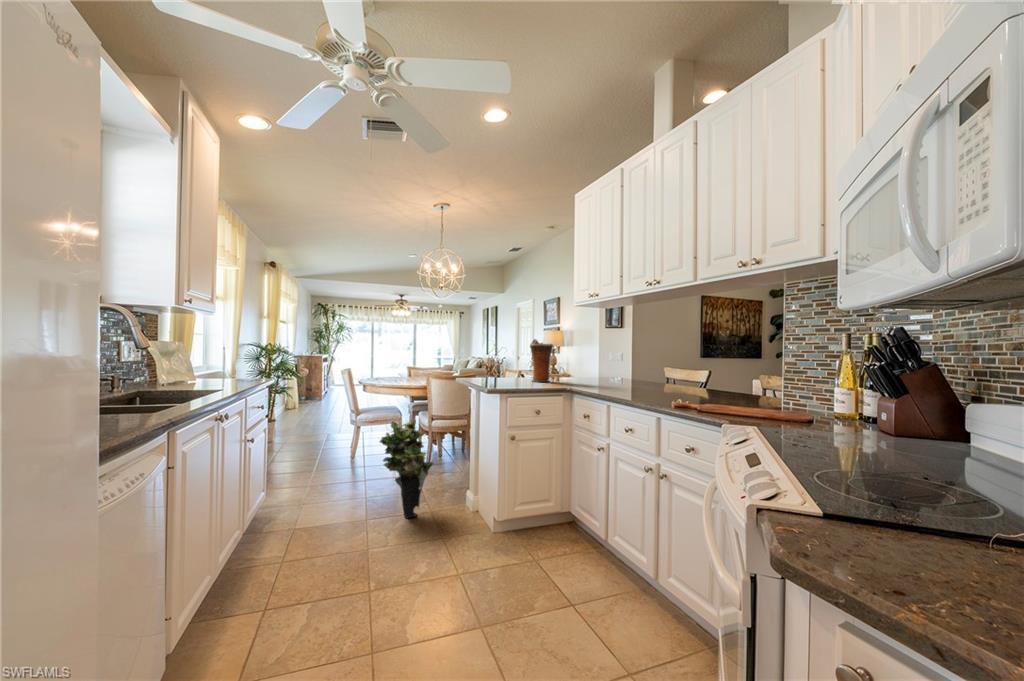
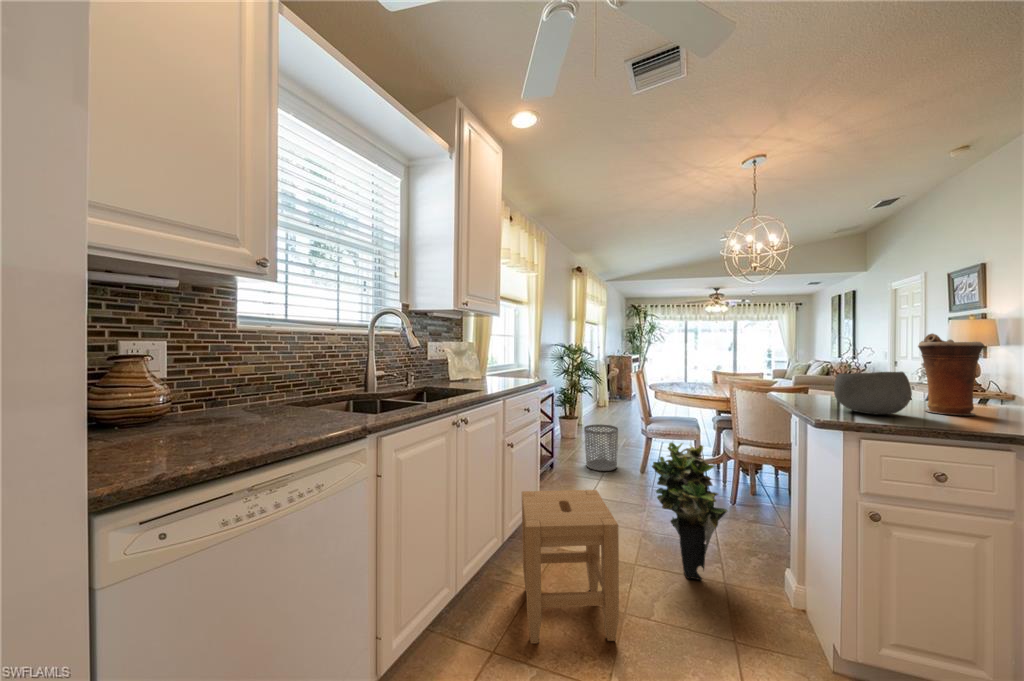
bowl: none [495,360,527,384] -> present [834,372,912,414]
waste bin: none [295,422,330,466] -> present [584,424,618,471]
stool: none [274,464,372,595] -> present [522,490,619,644]

